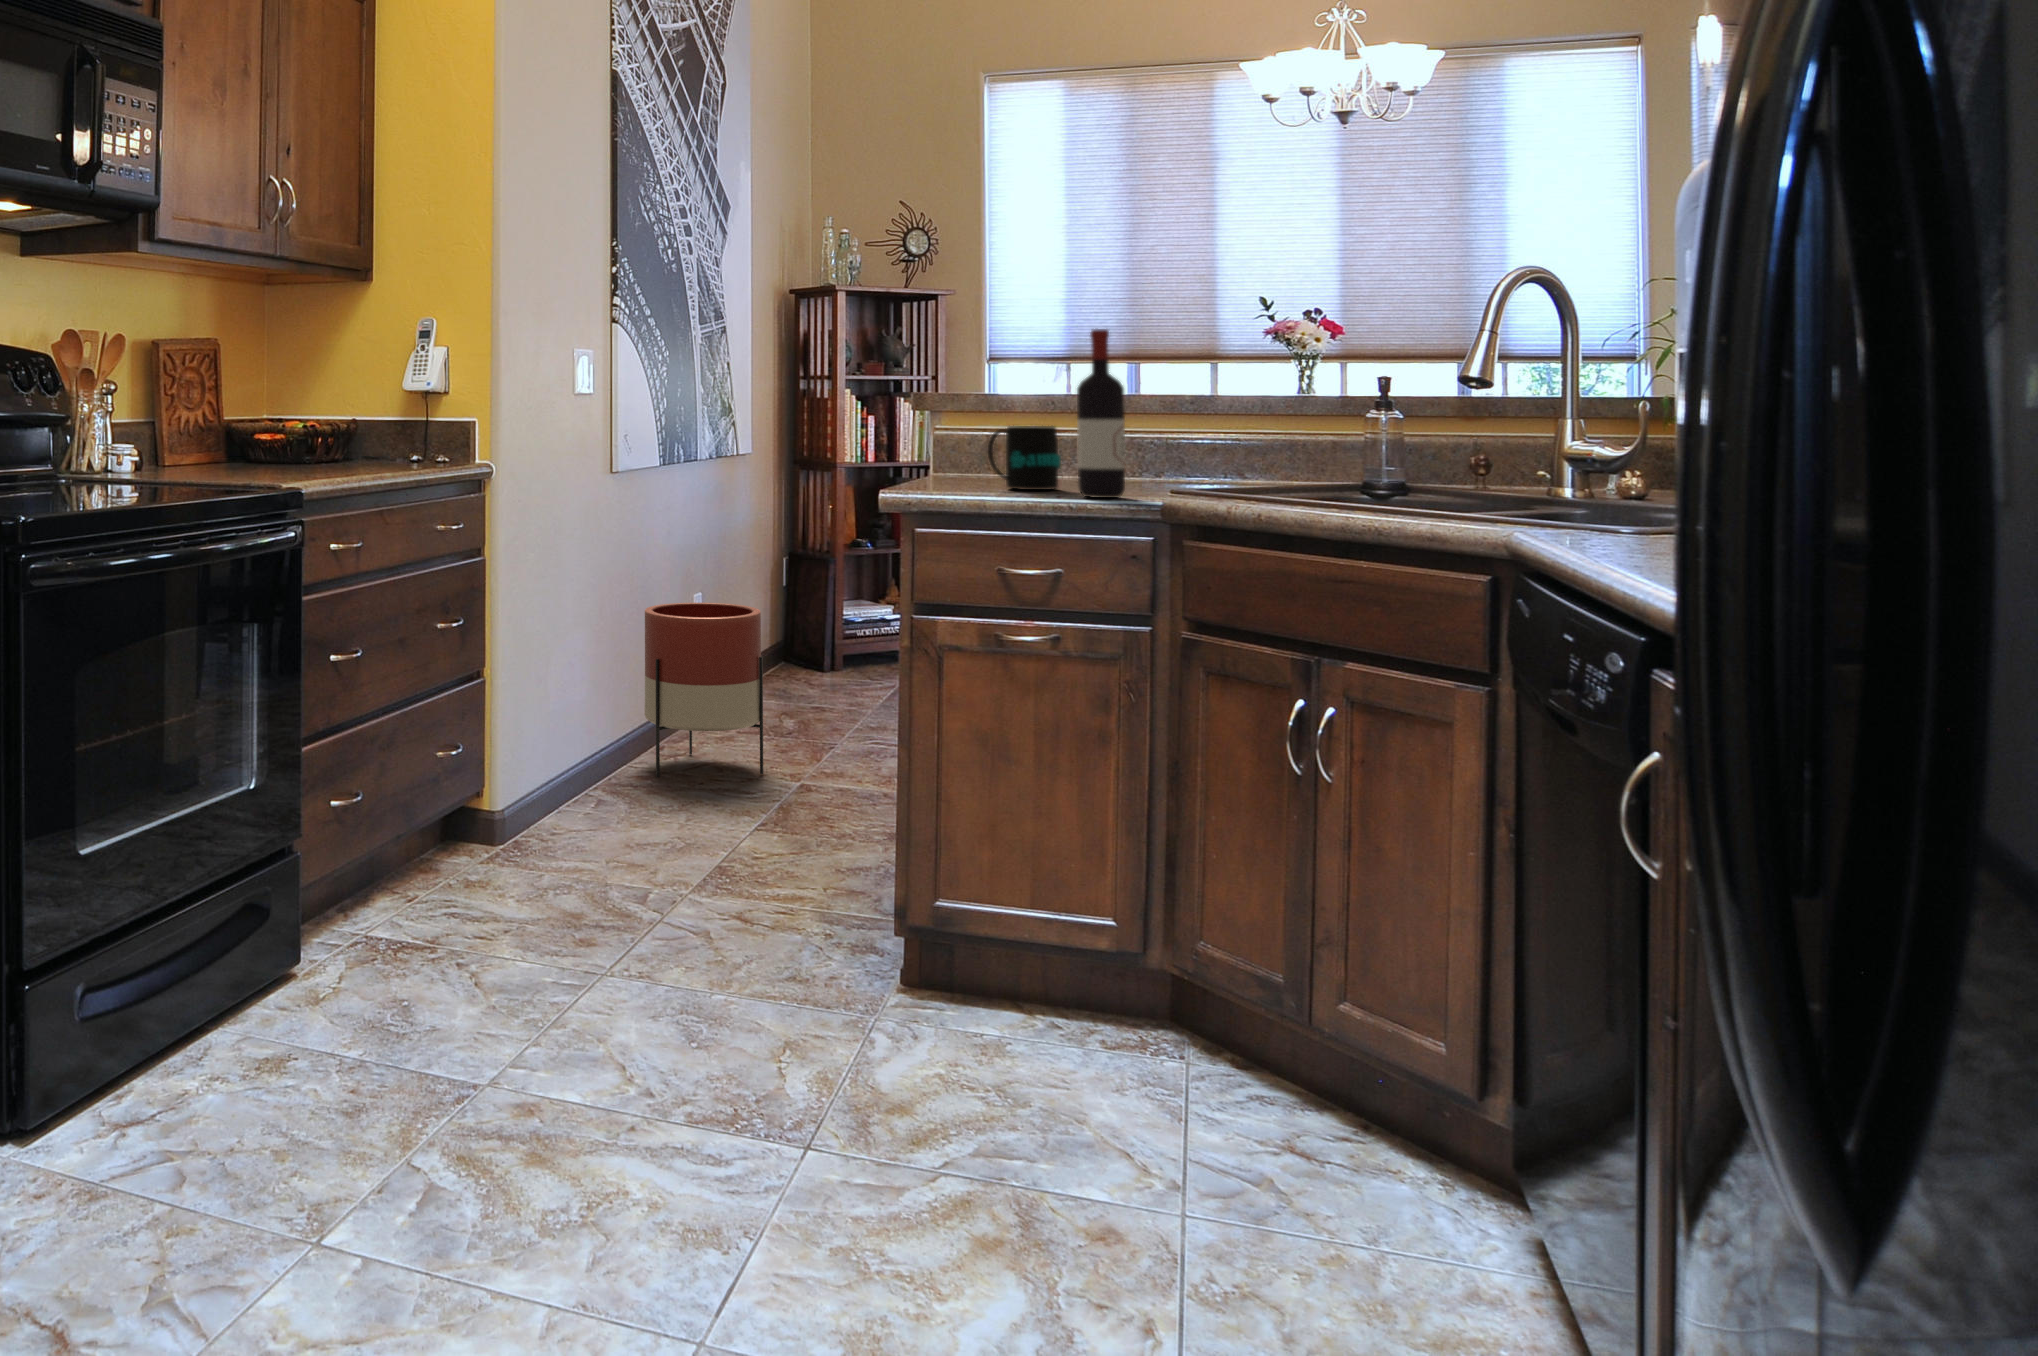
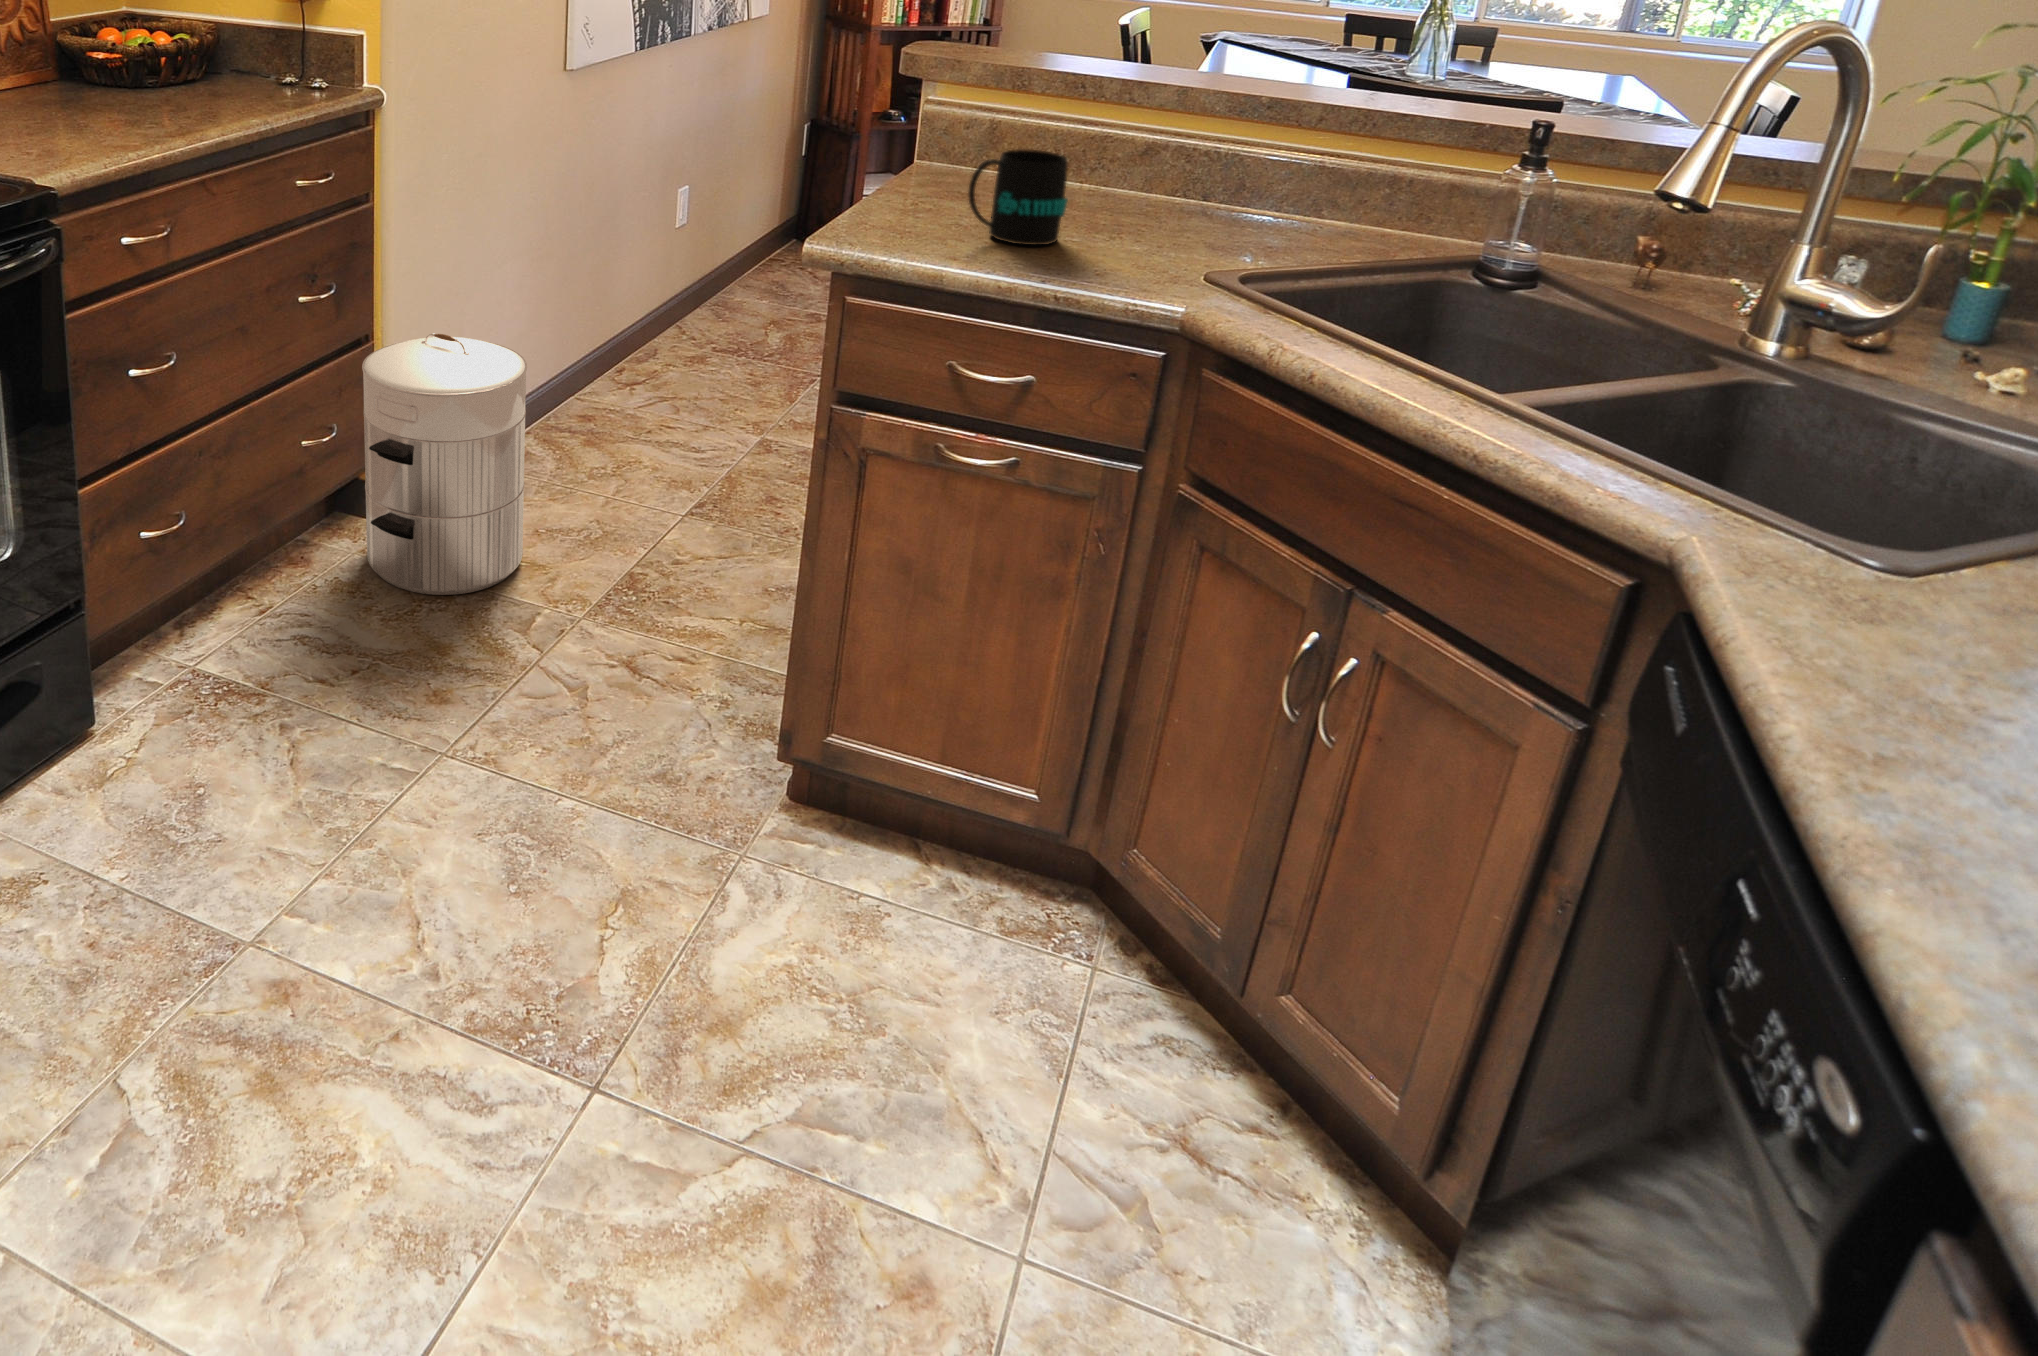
wine bottle: present [1077,329,1125,498] -> none [1077,47,1165,288]
planter: present [644,603,763,777] -> none [598,224,733,419]
waste bin: none [481,648,621,884] -> present [362,333,527,595]

